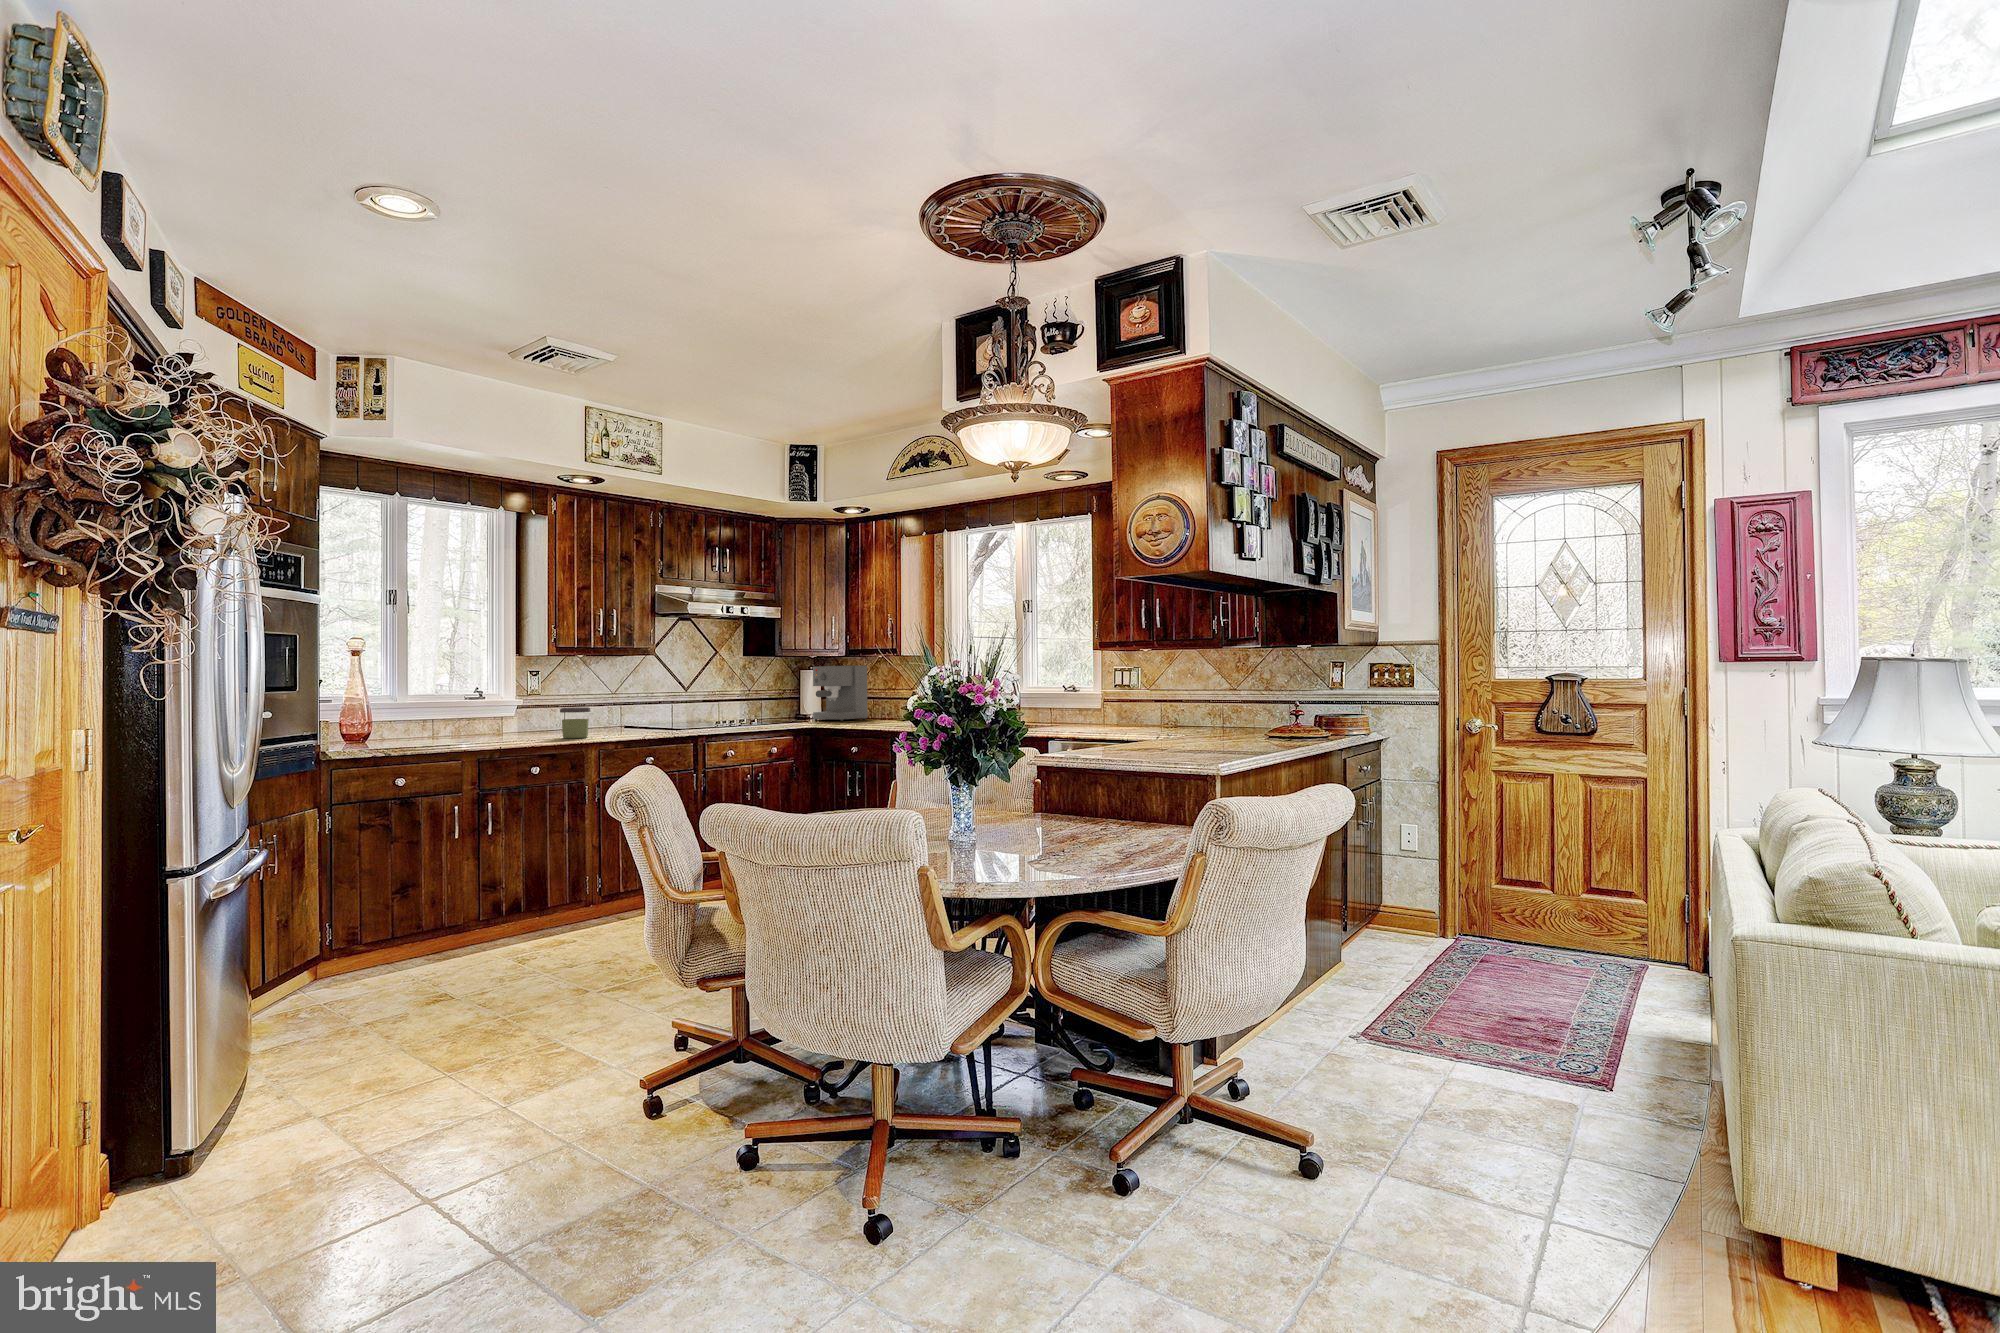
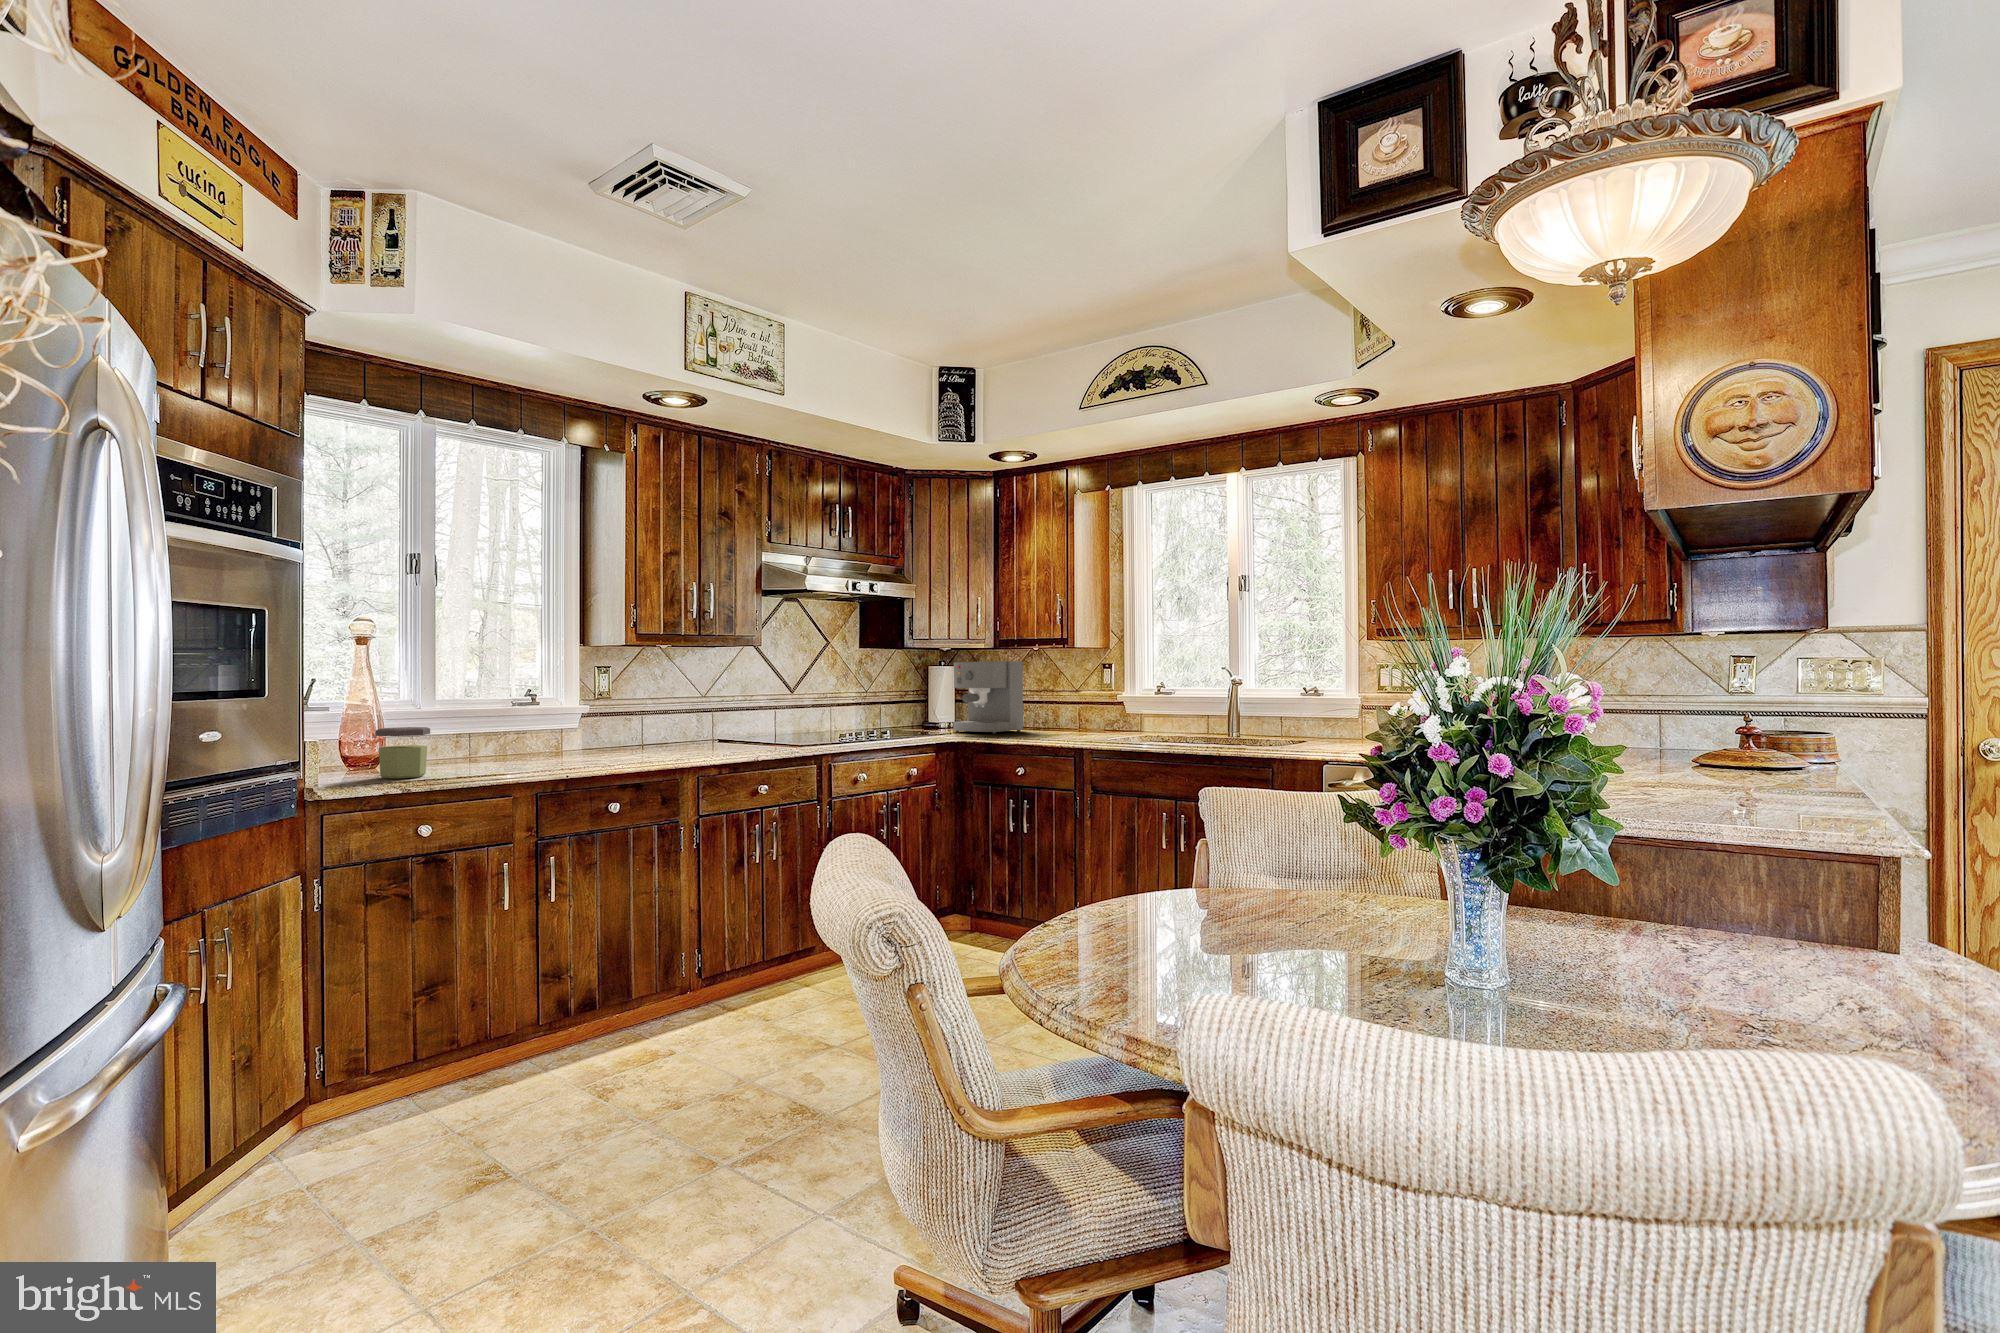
jar: present [560,707,590,738] -> present [375,727,430,779]

